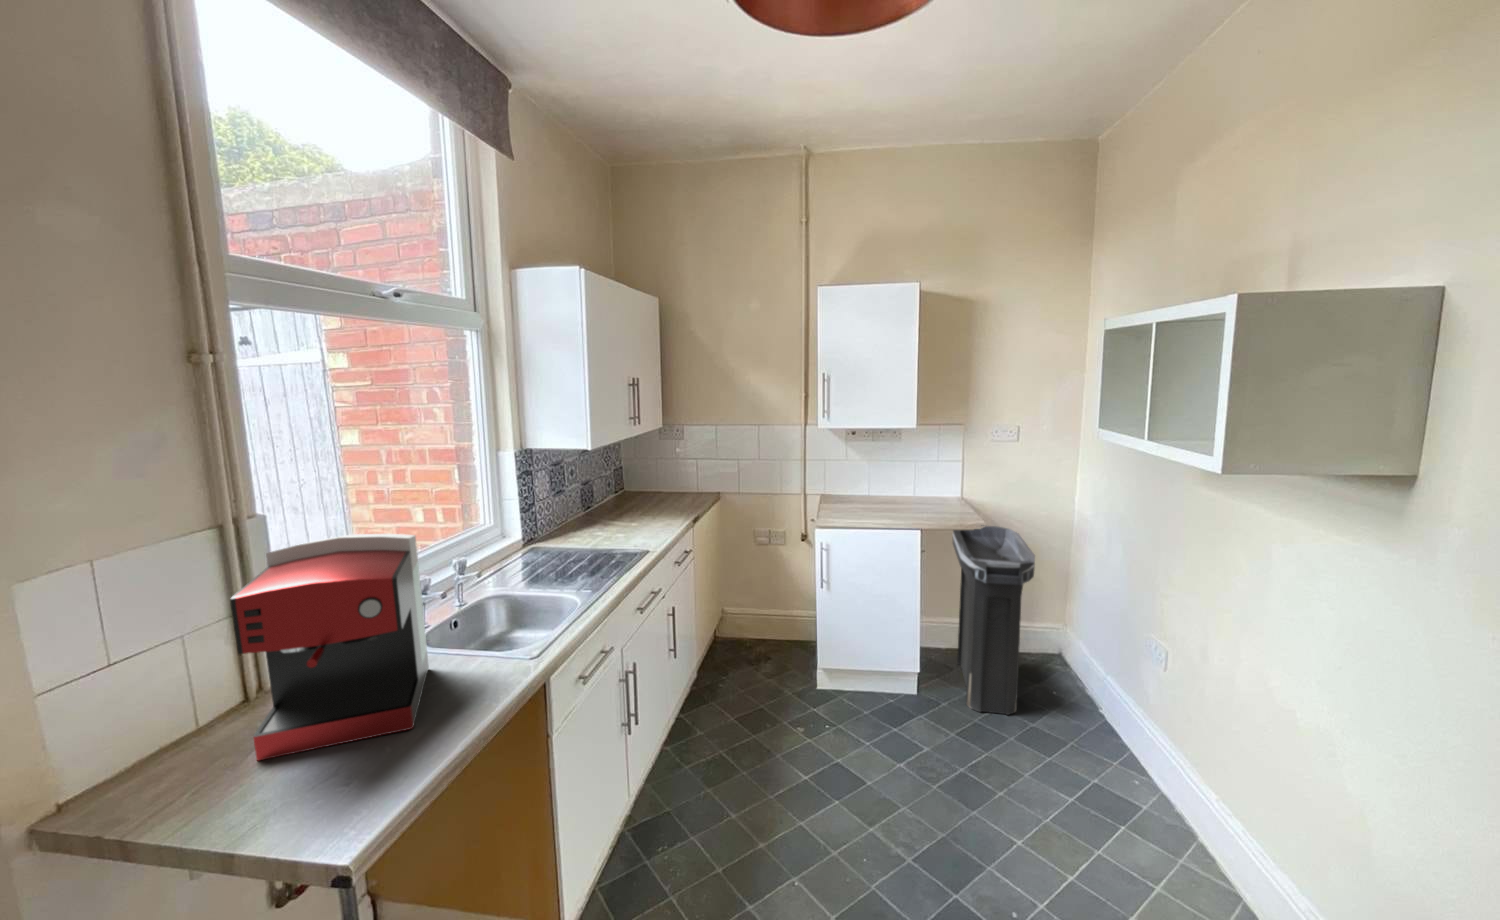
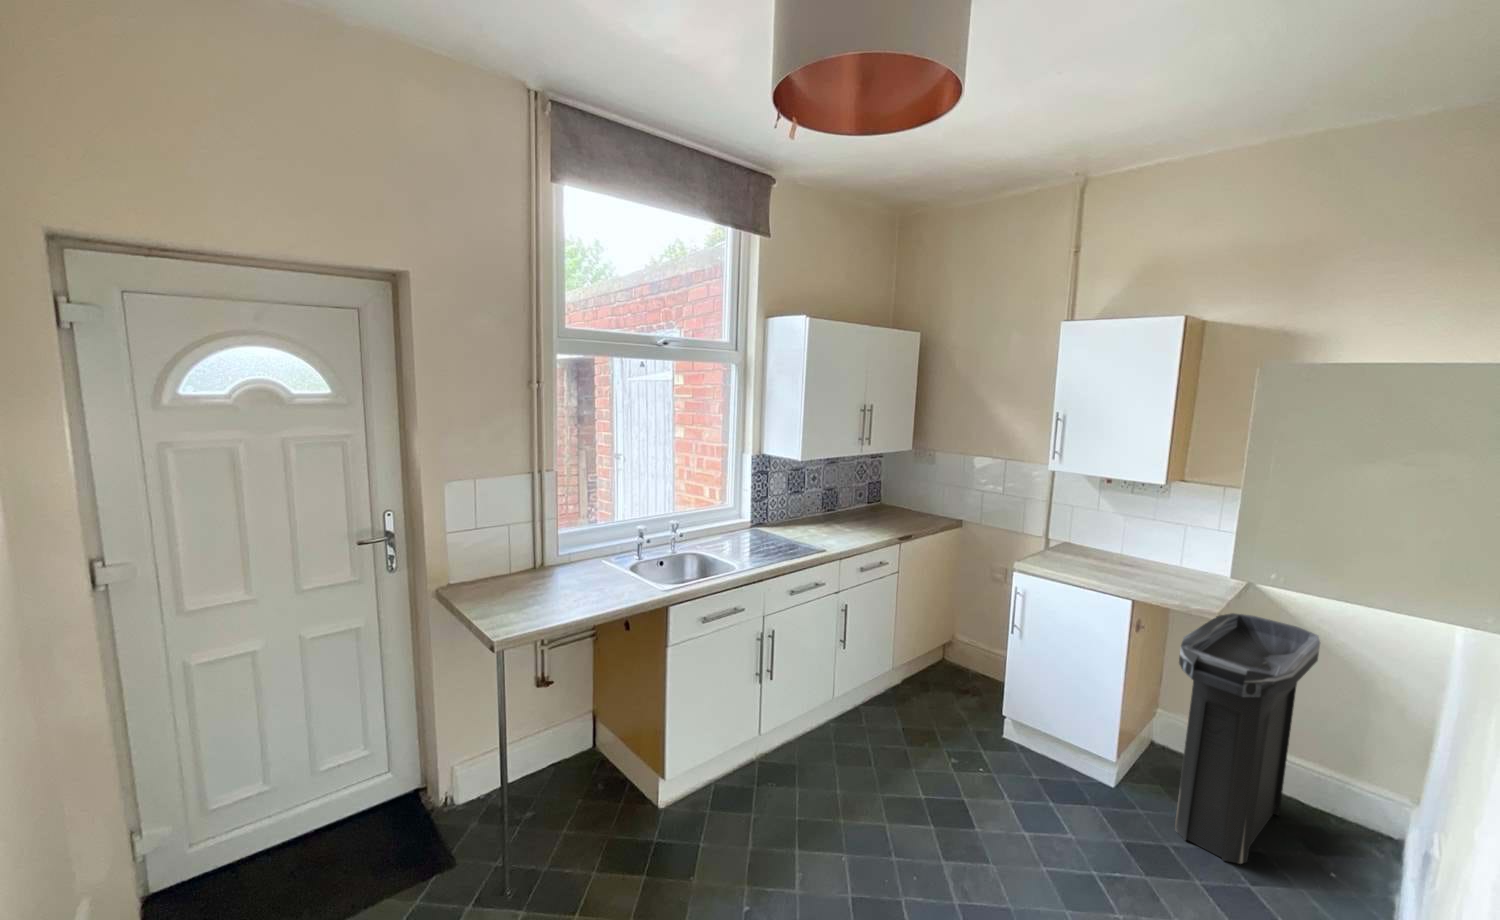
coffee maker: present [230,534,429,760] -> none [509,489,615,603]

